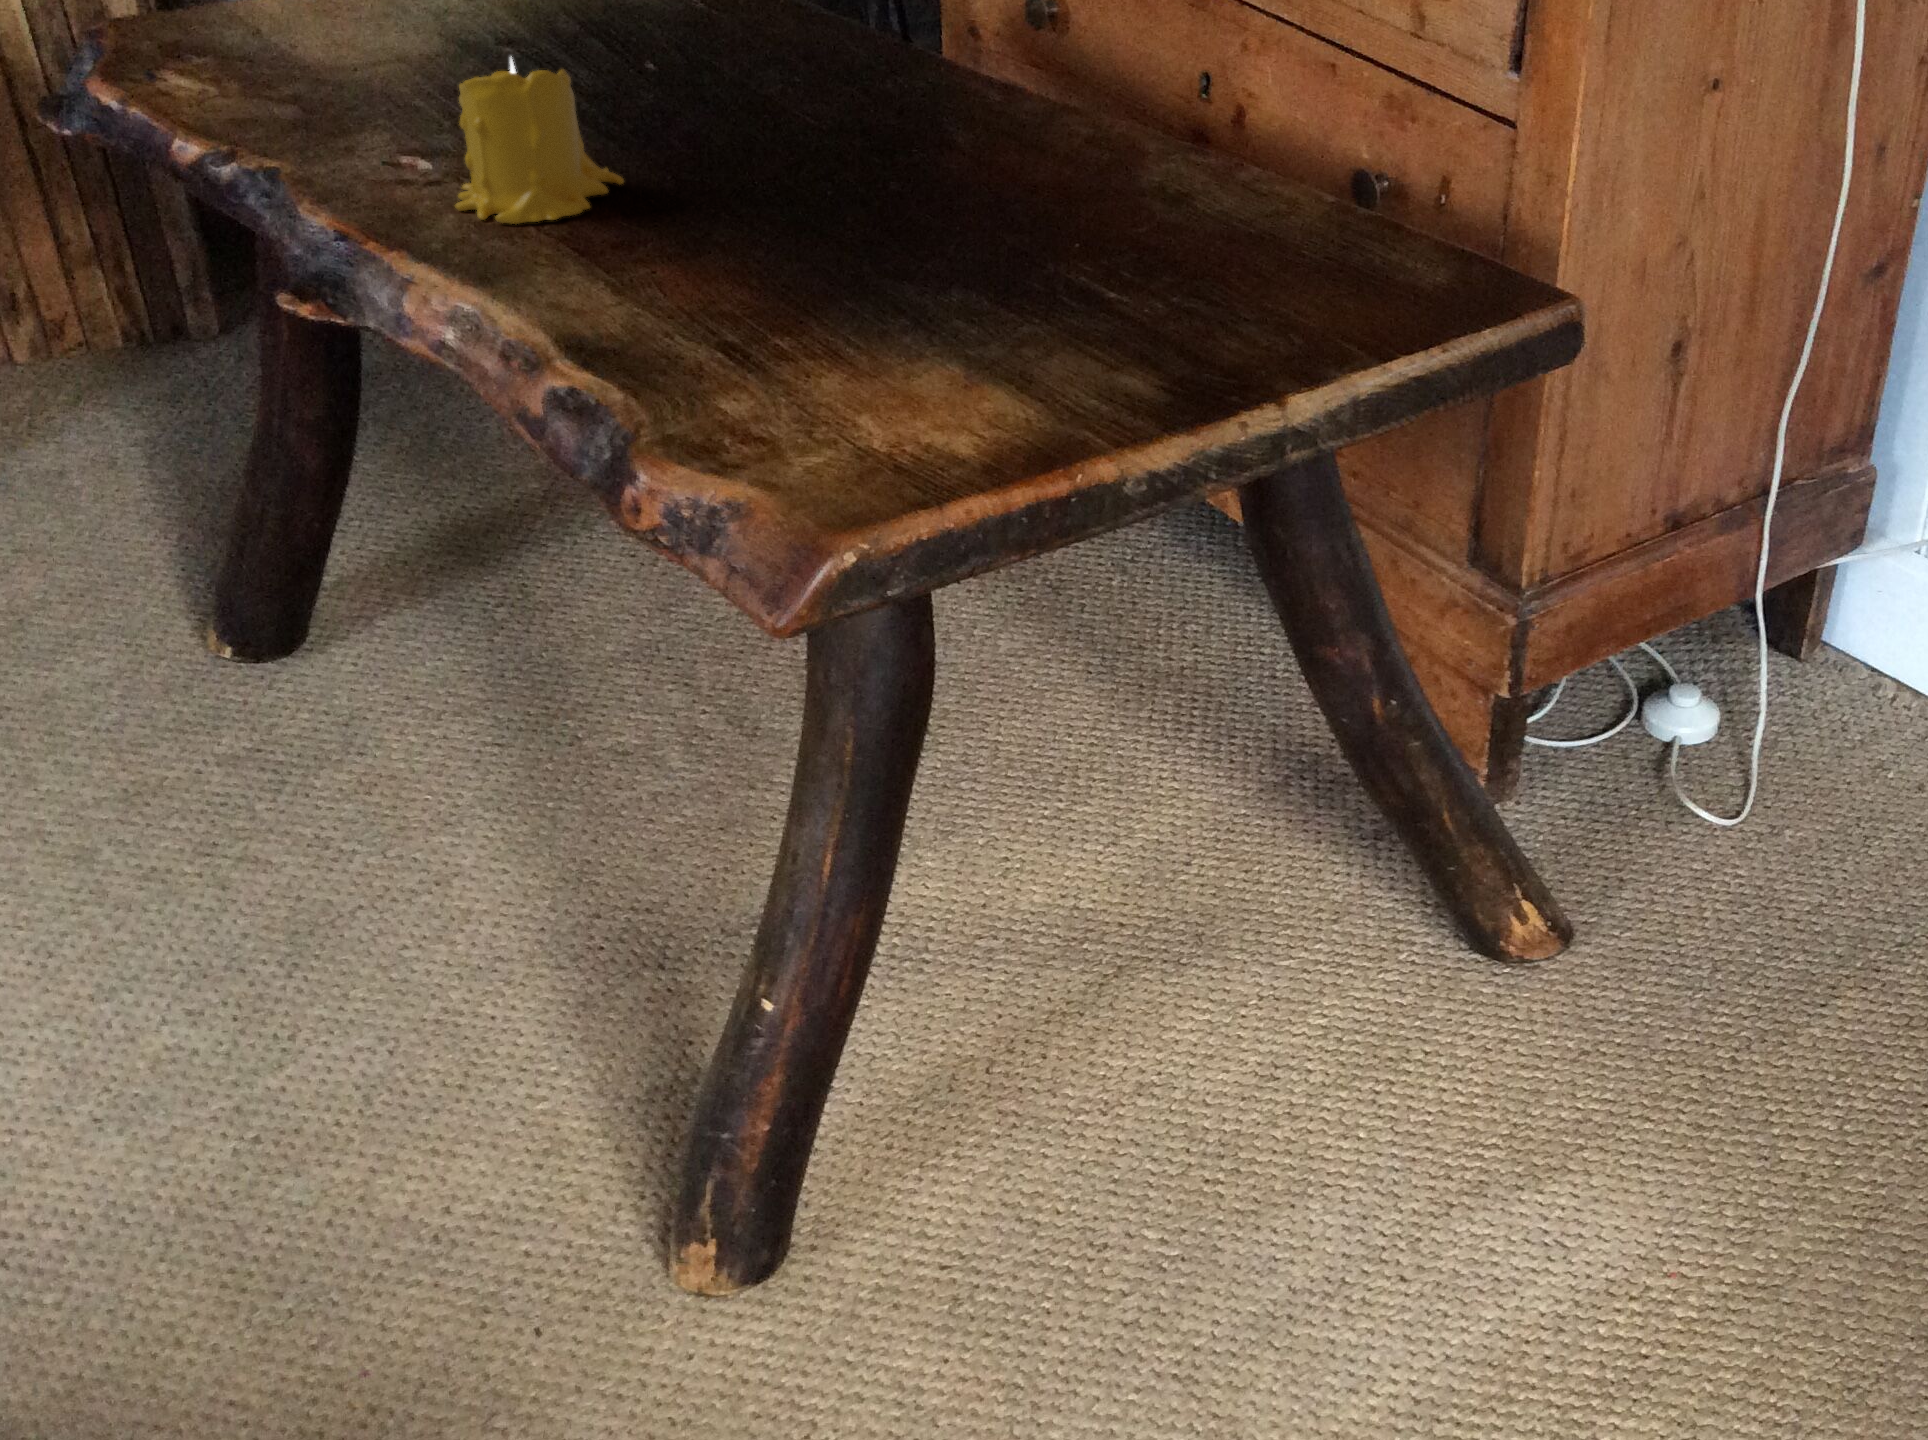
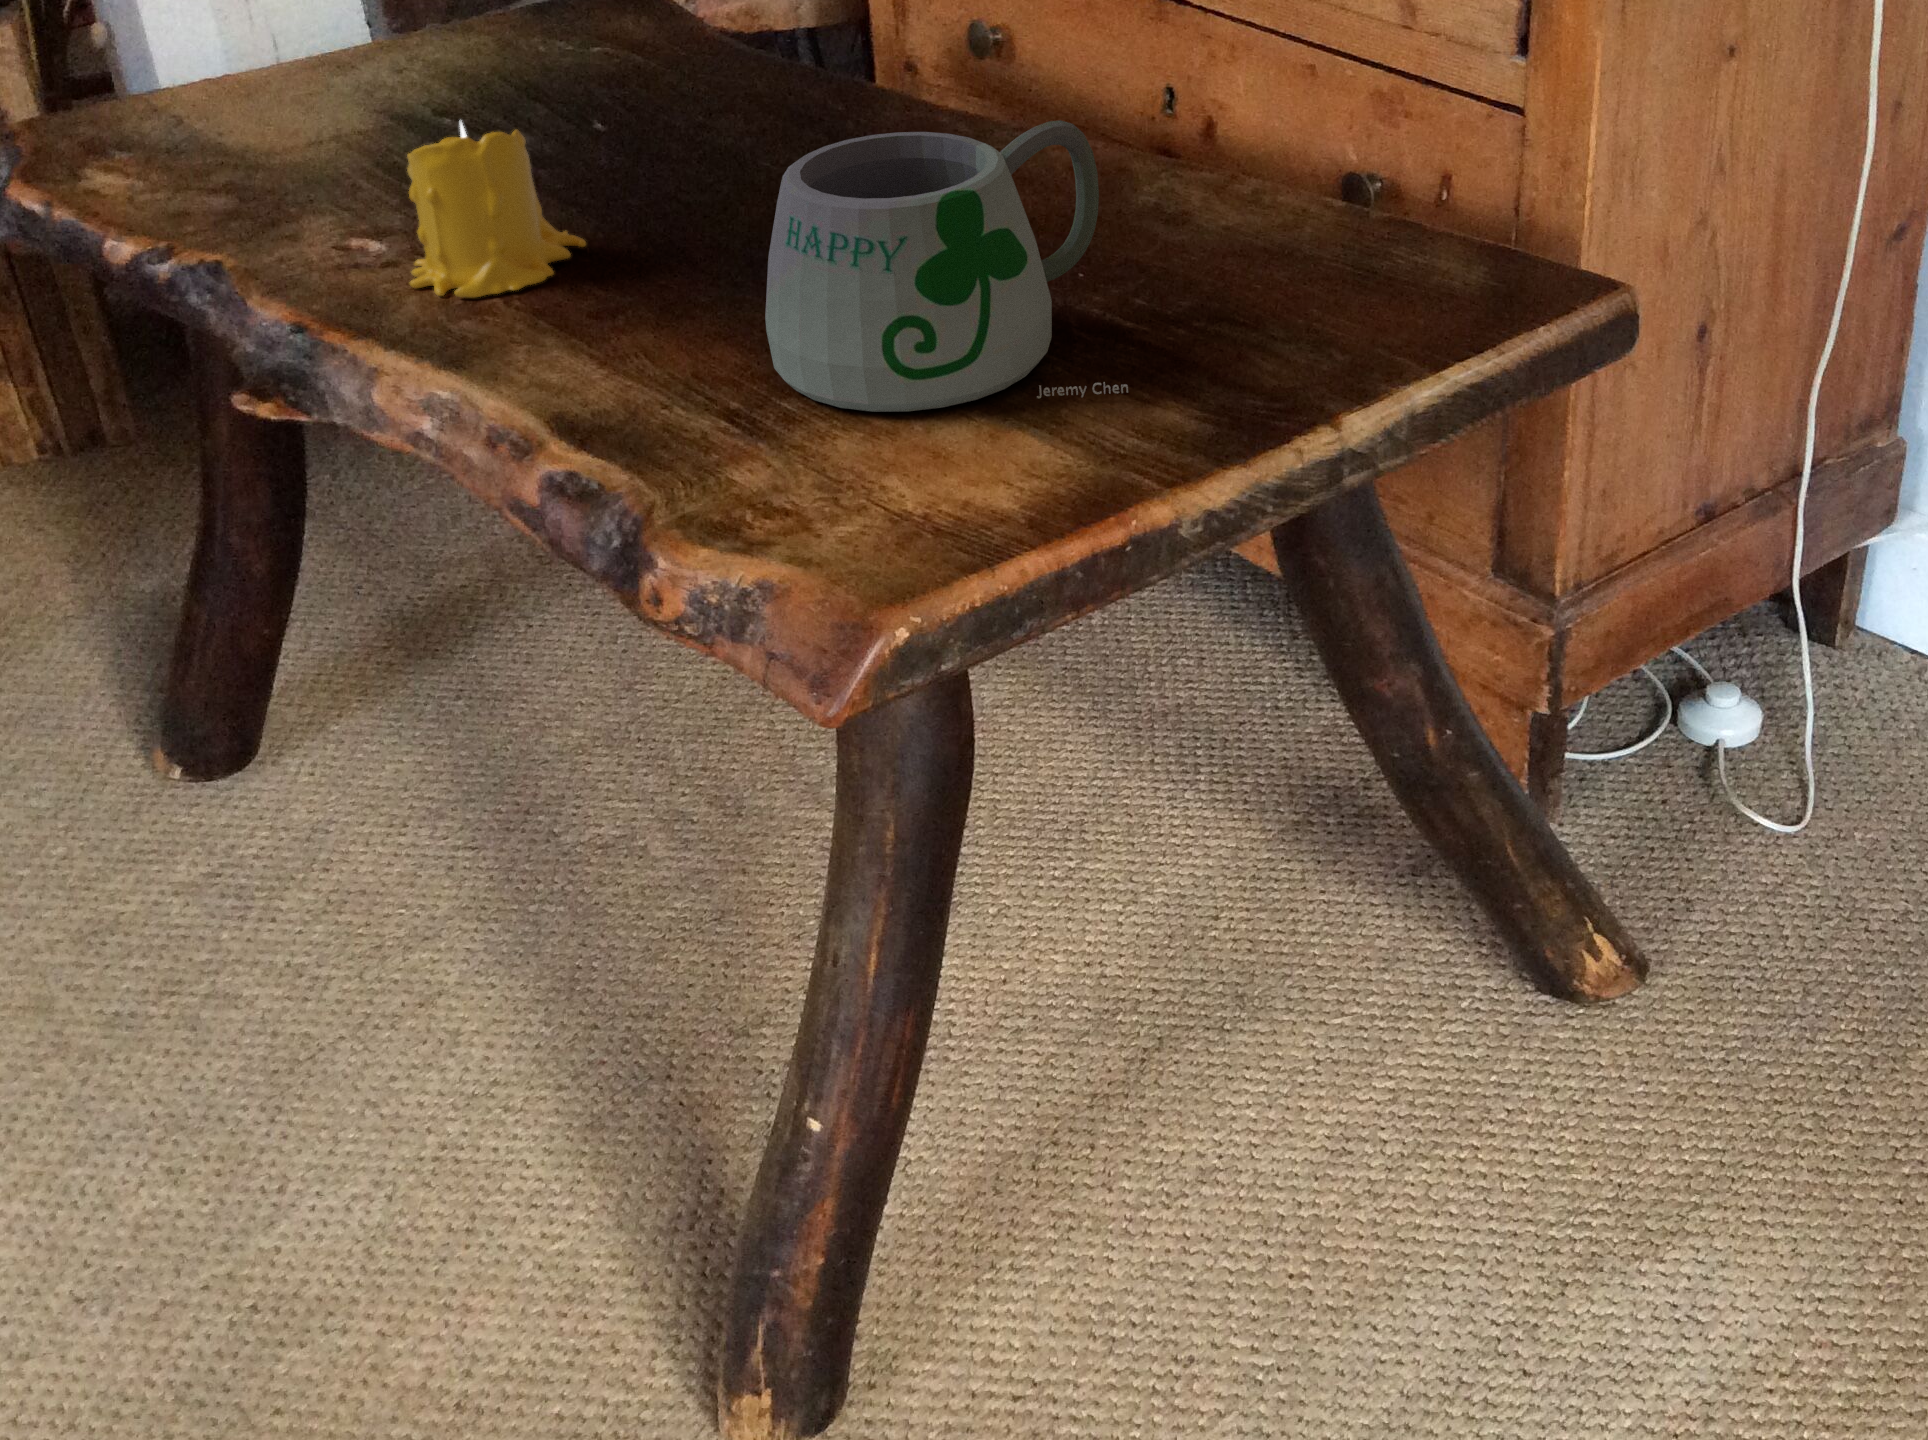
mug: none [773,103,1097,361] -> present [765,120,1128,412]

